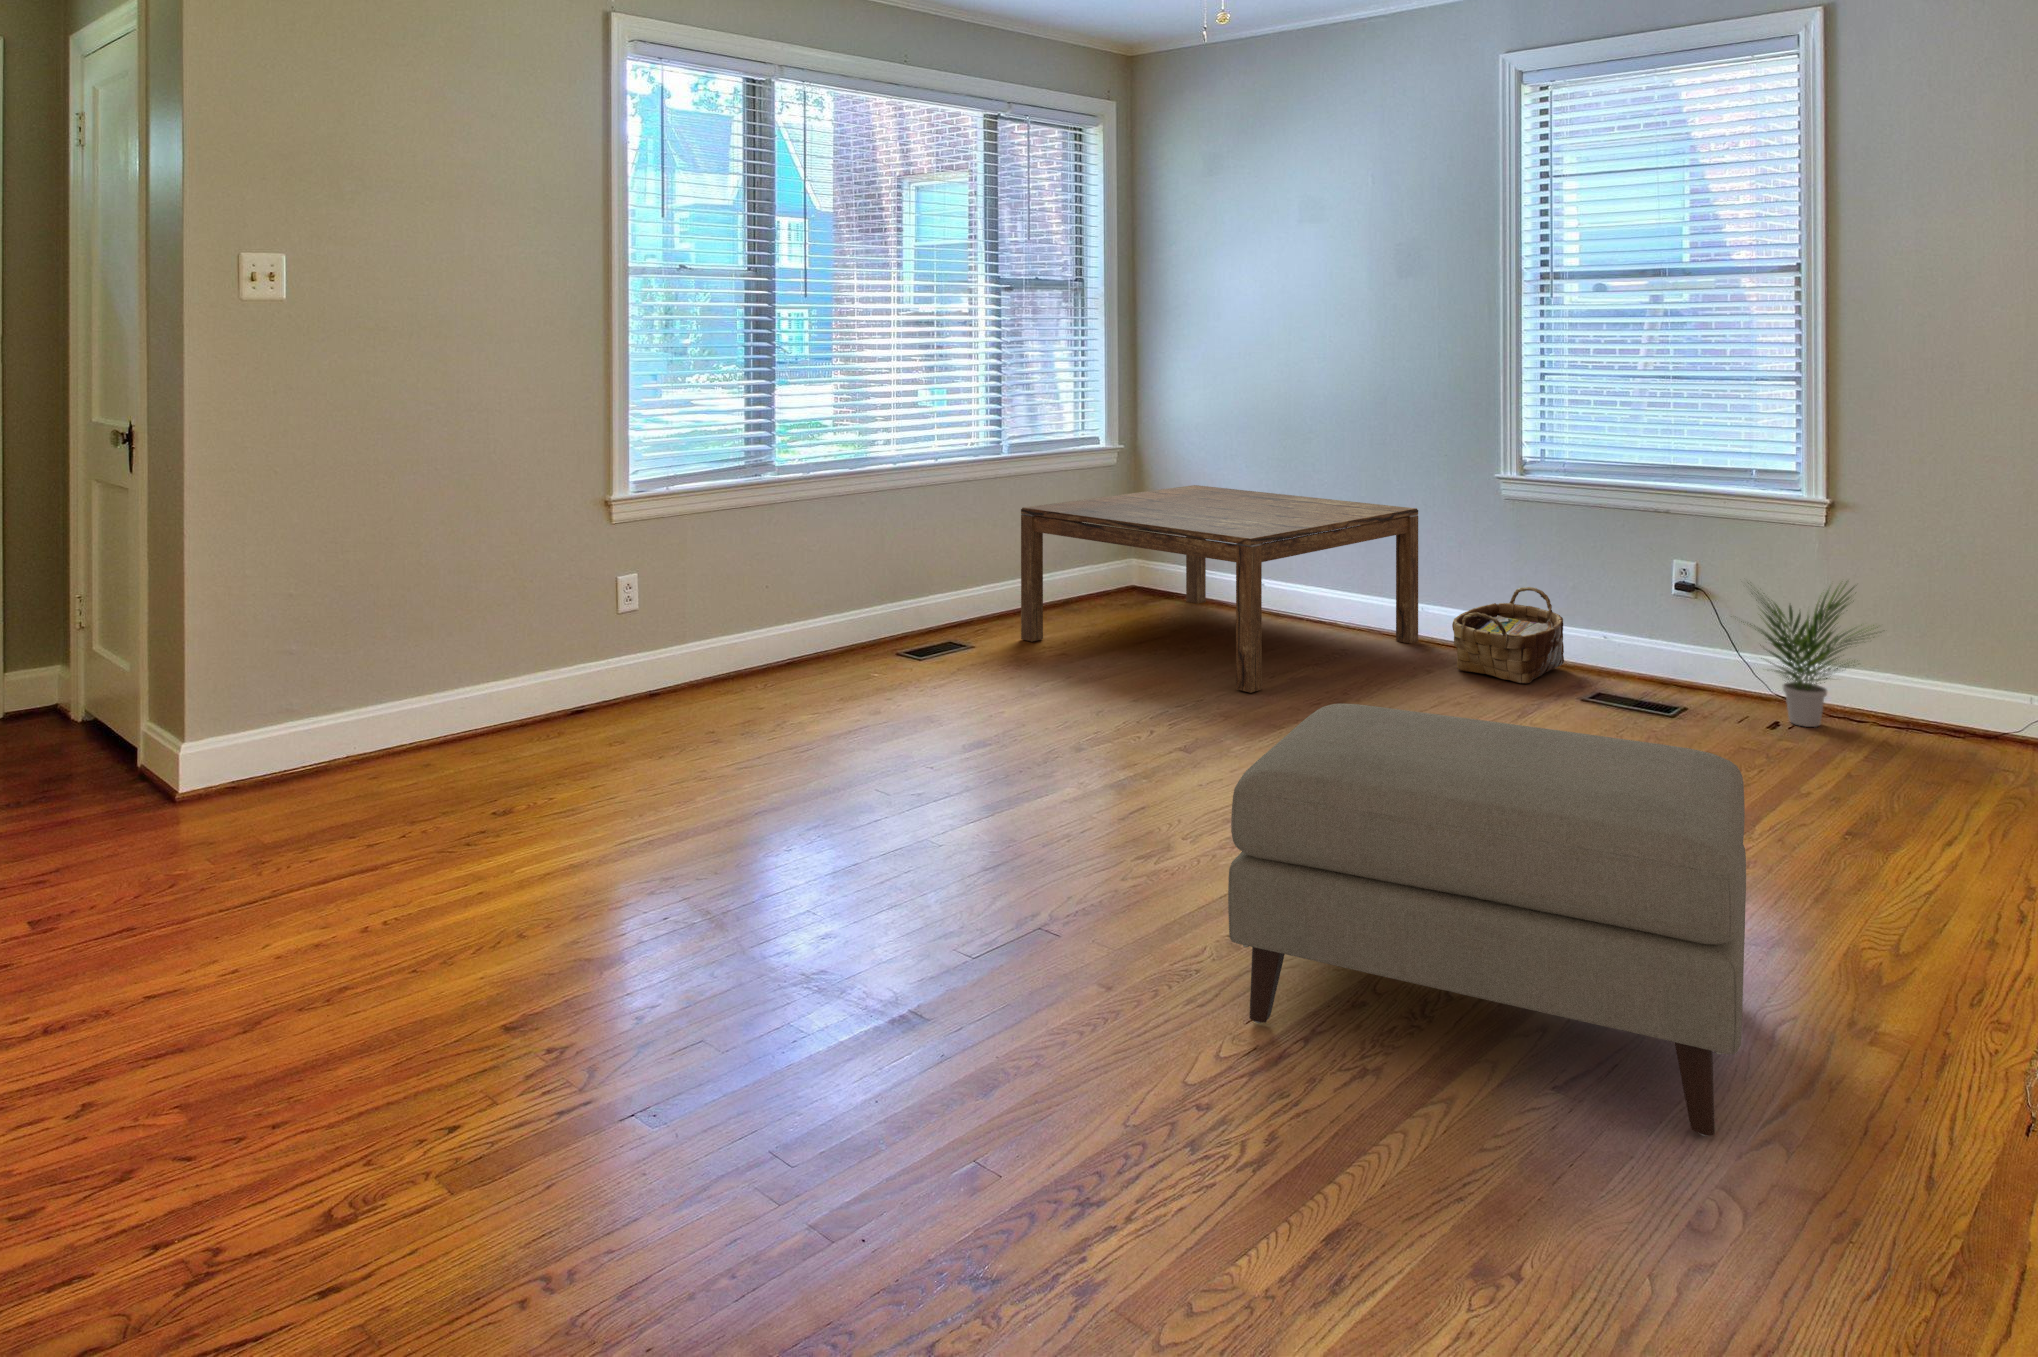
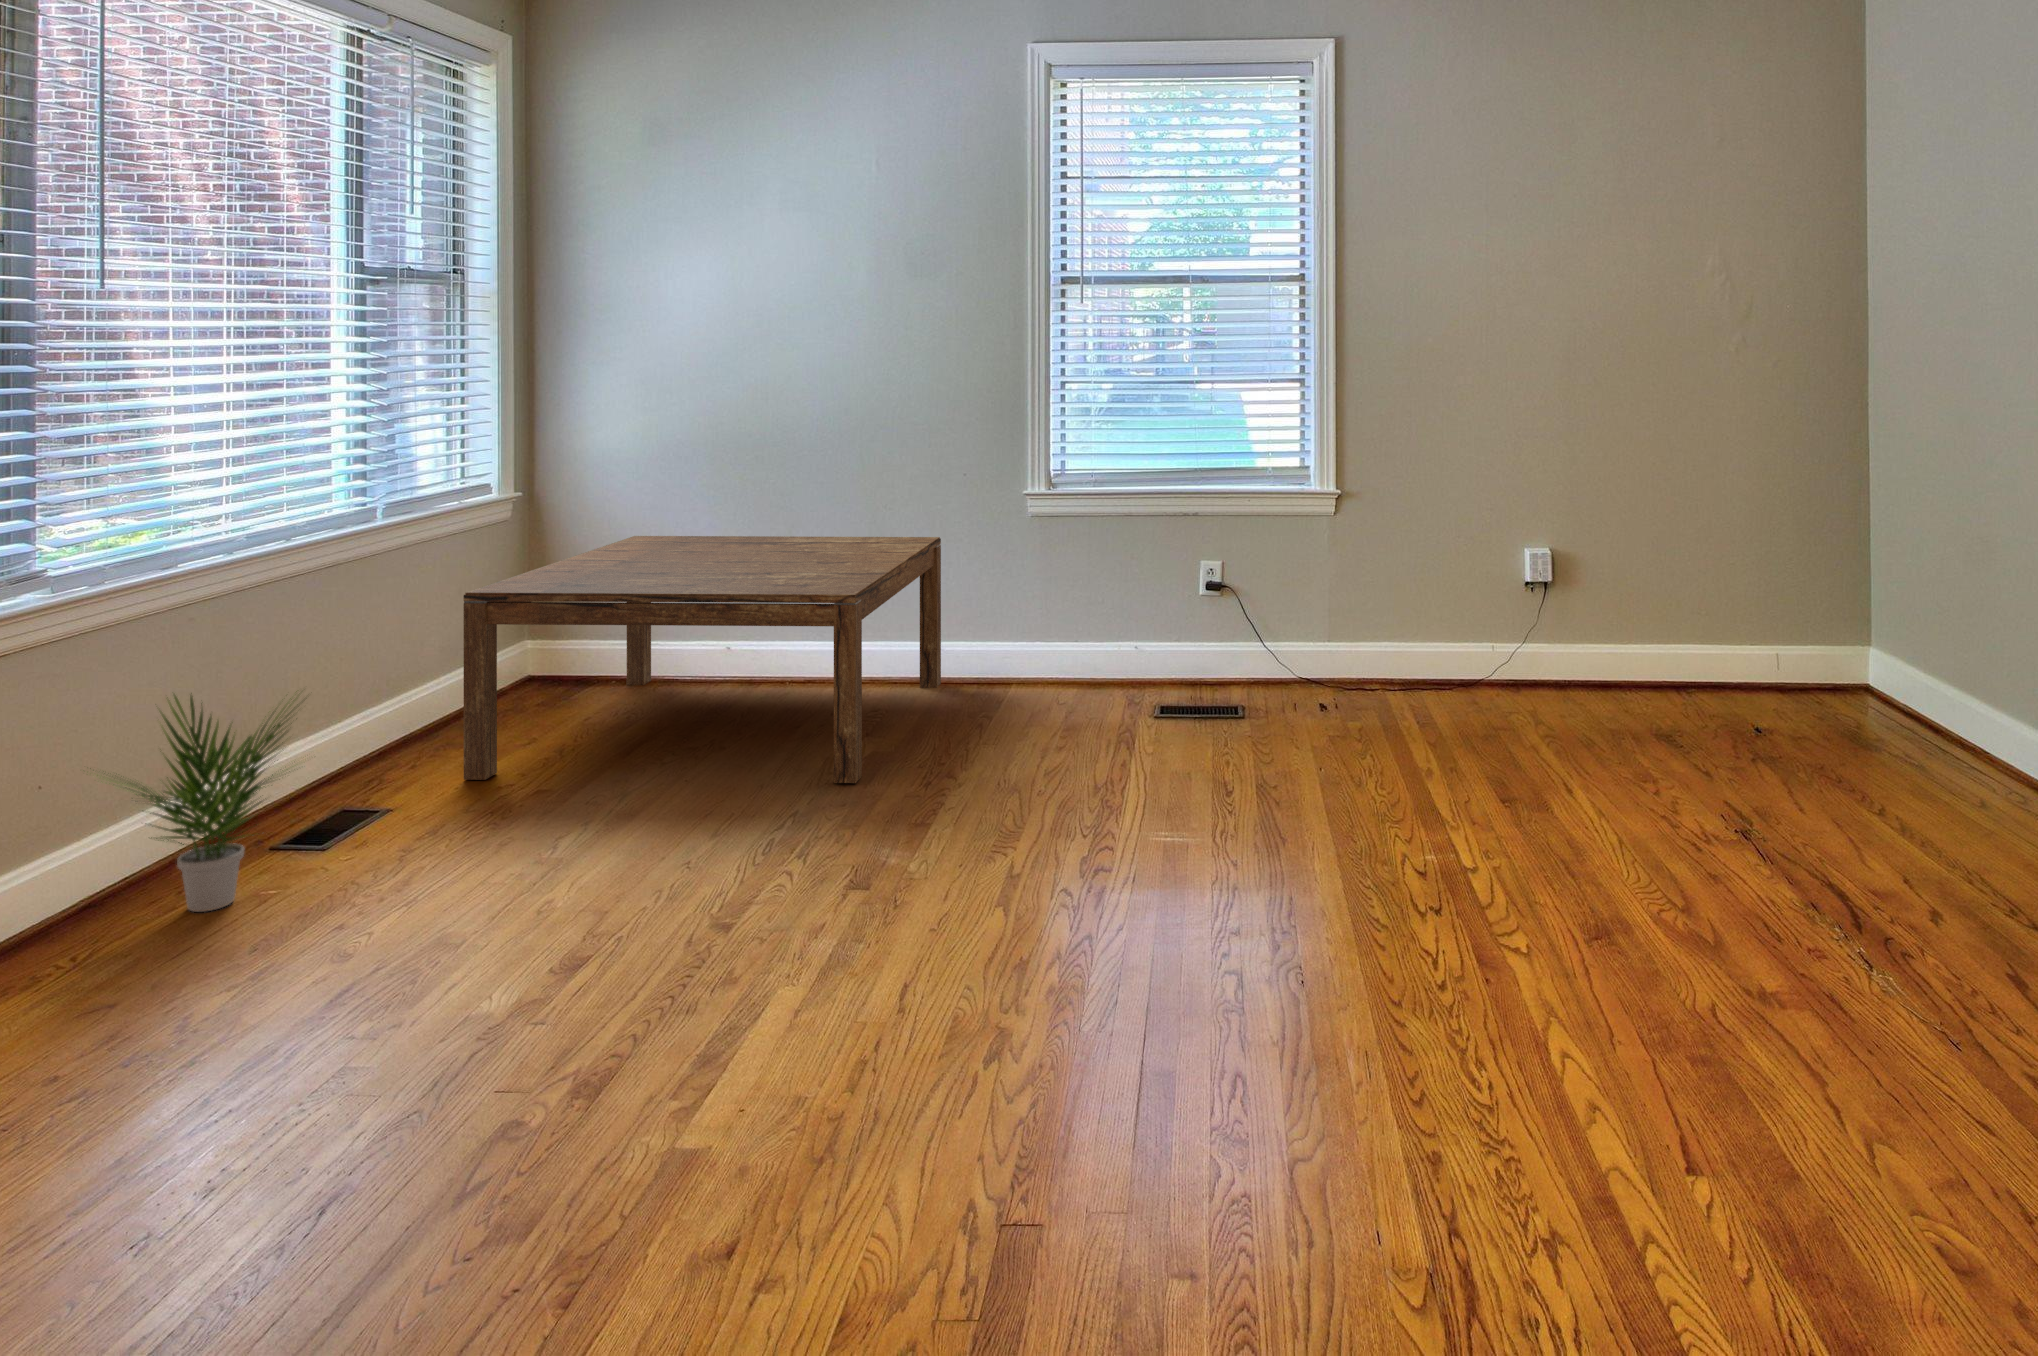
potted plant: present [1741,583,1878,727] -> present [93,693,295,912]
woven basket: present [1452,587,1564,683] -> none [1014,607,1115,710]
ottoman: present [1228,703,1746,1136] -> none [1252,744,1848,1194]

